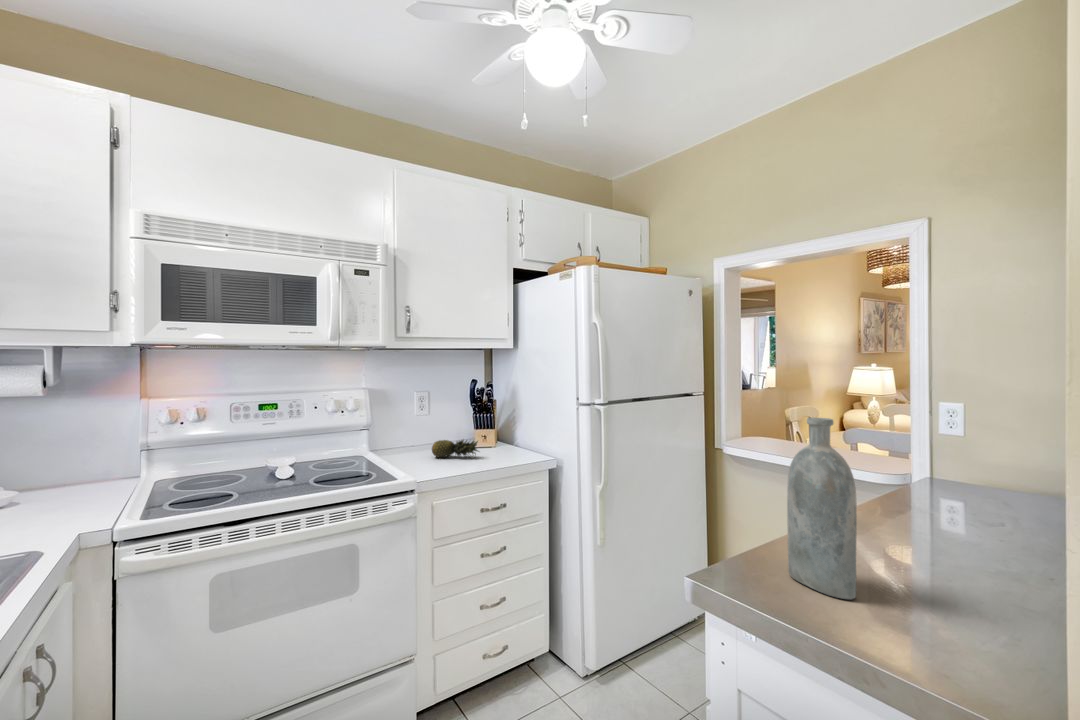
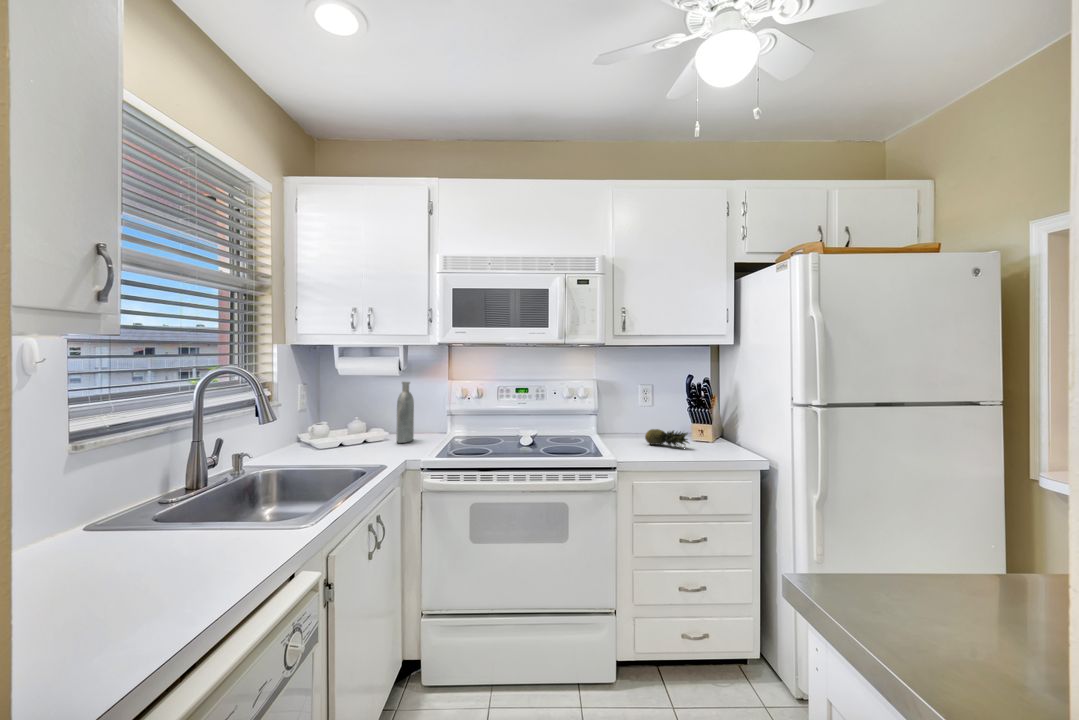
bottle: present [787,418,857,600] -> present [396,381,414,443]

